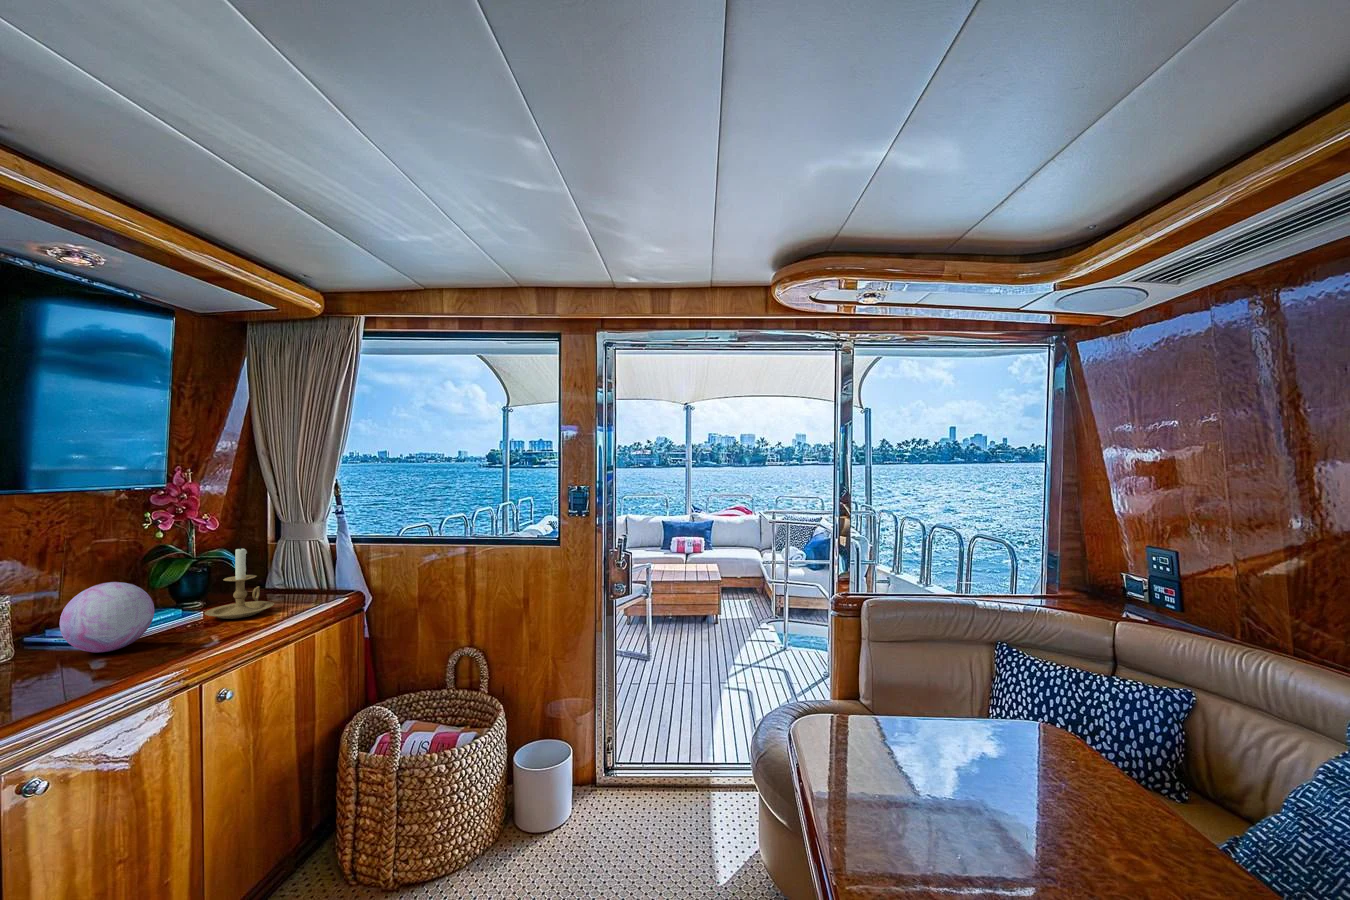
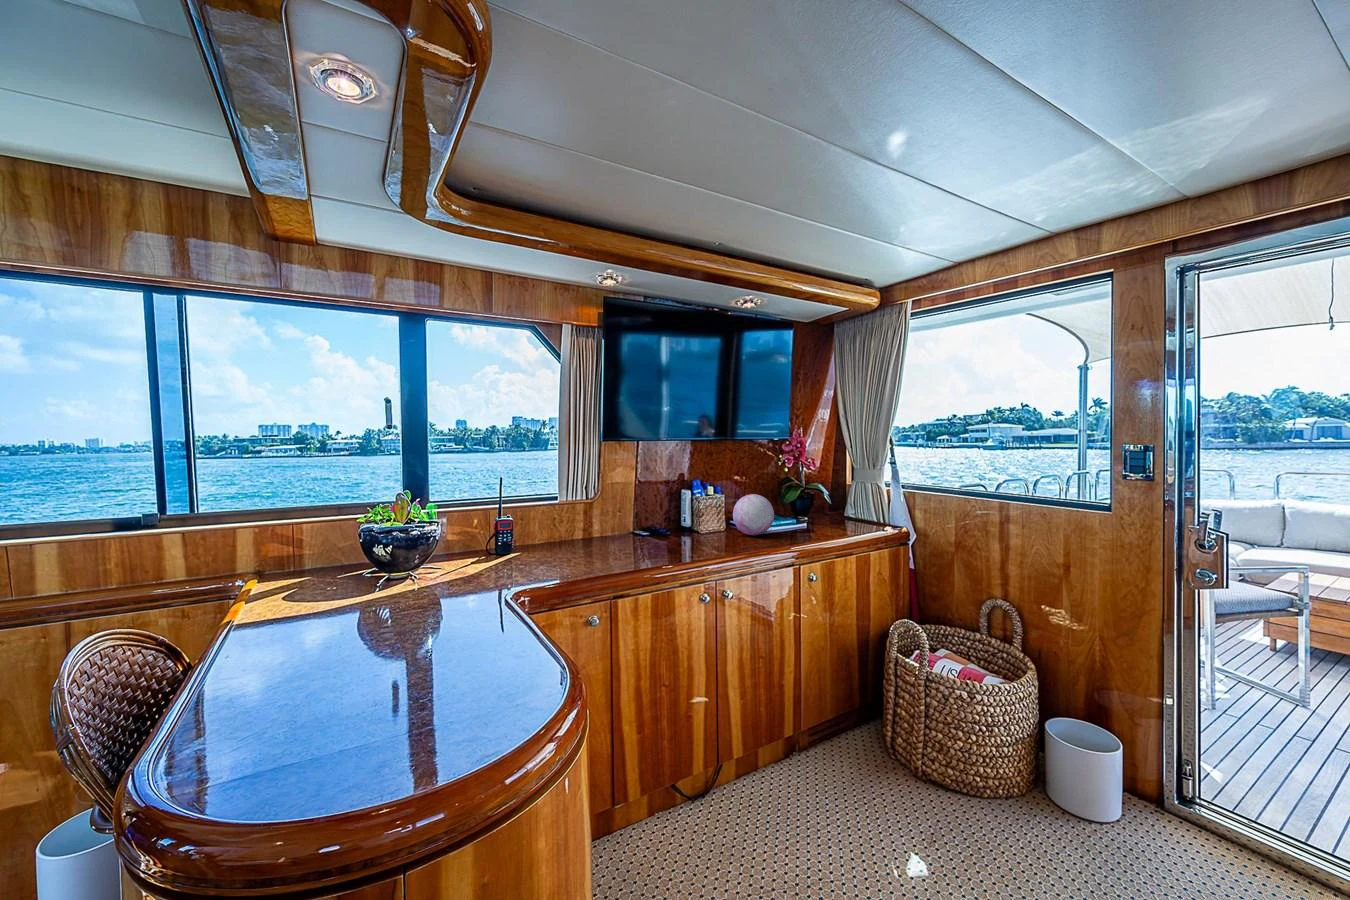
candle holder: present [205,546,274,619] -> none [802,482,842,532]

